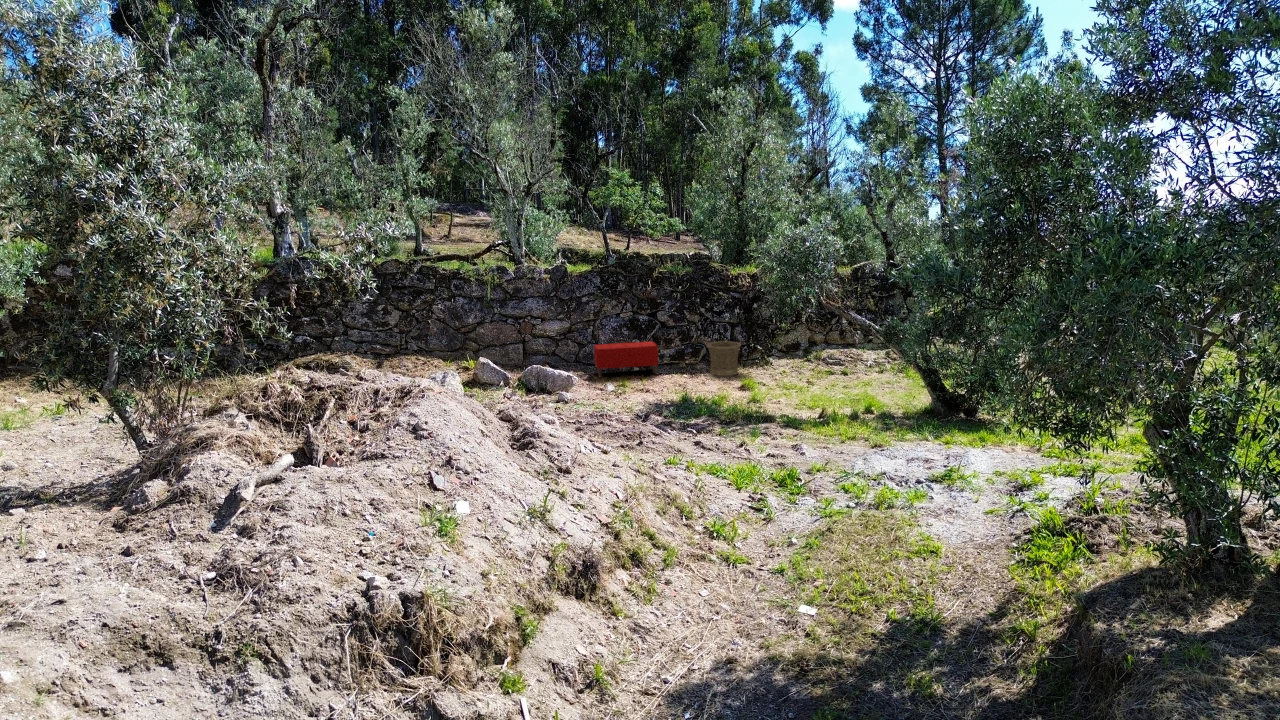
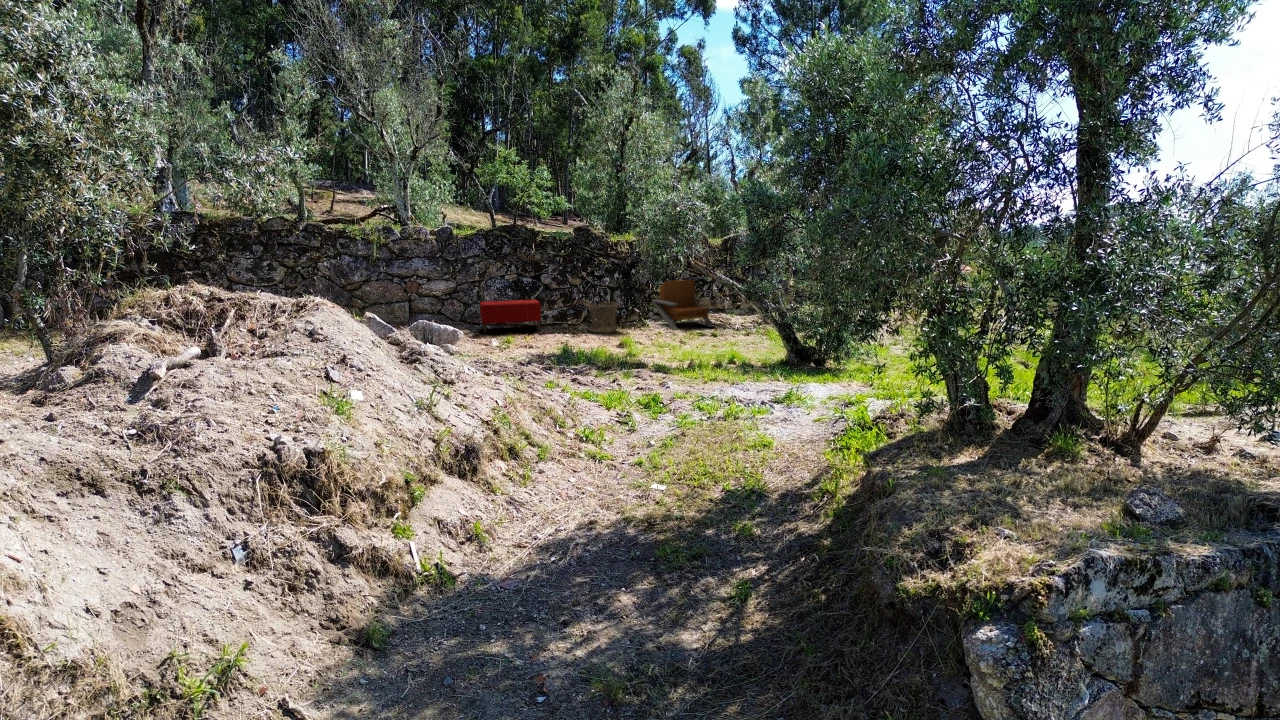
lounge chair: none [776,314,845,371] -> present [652,280,714,330]

